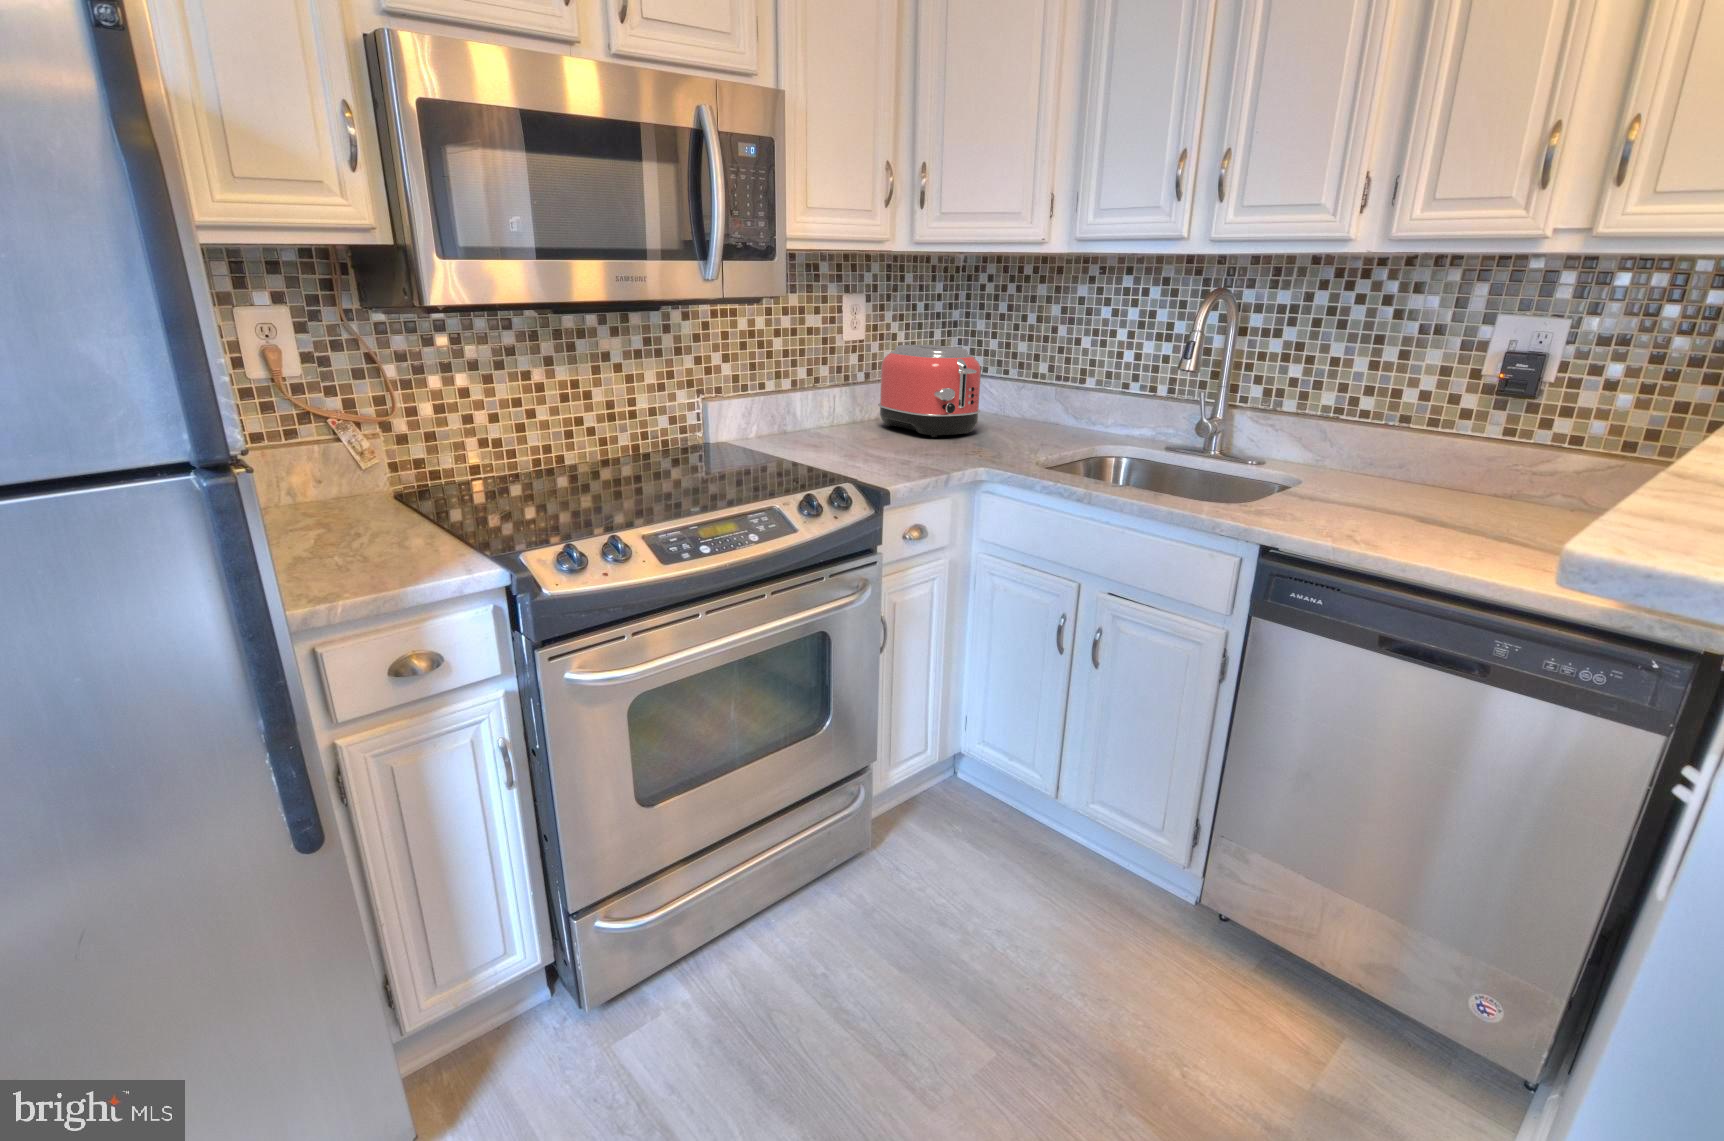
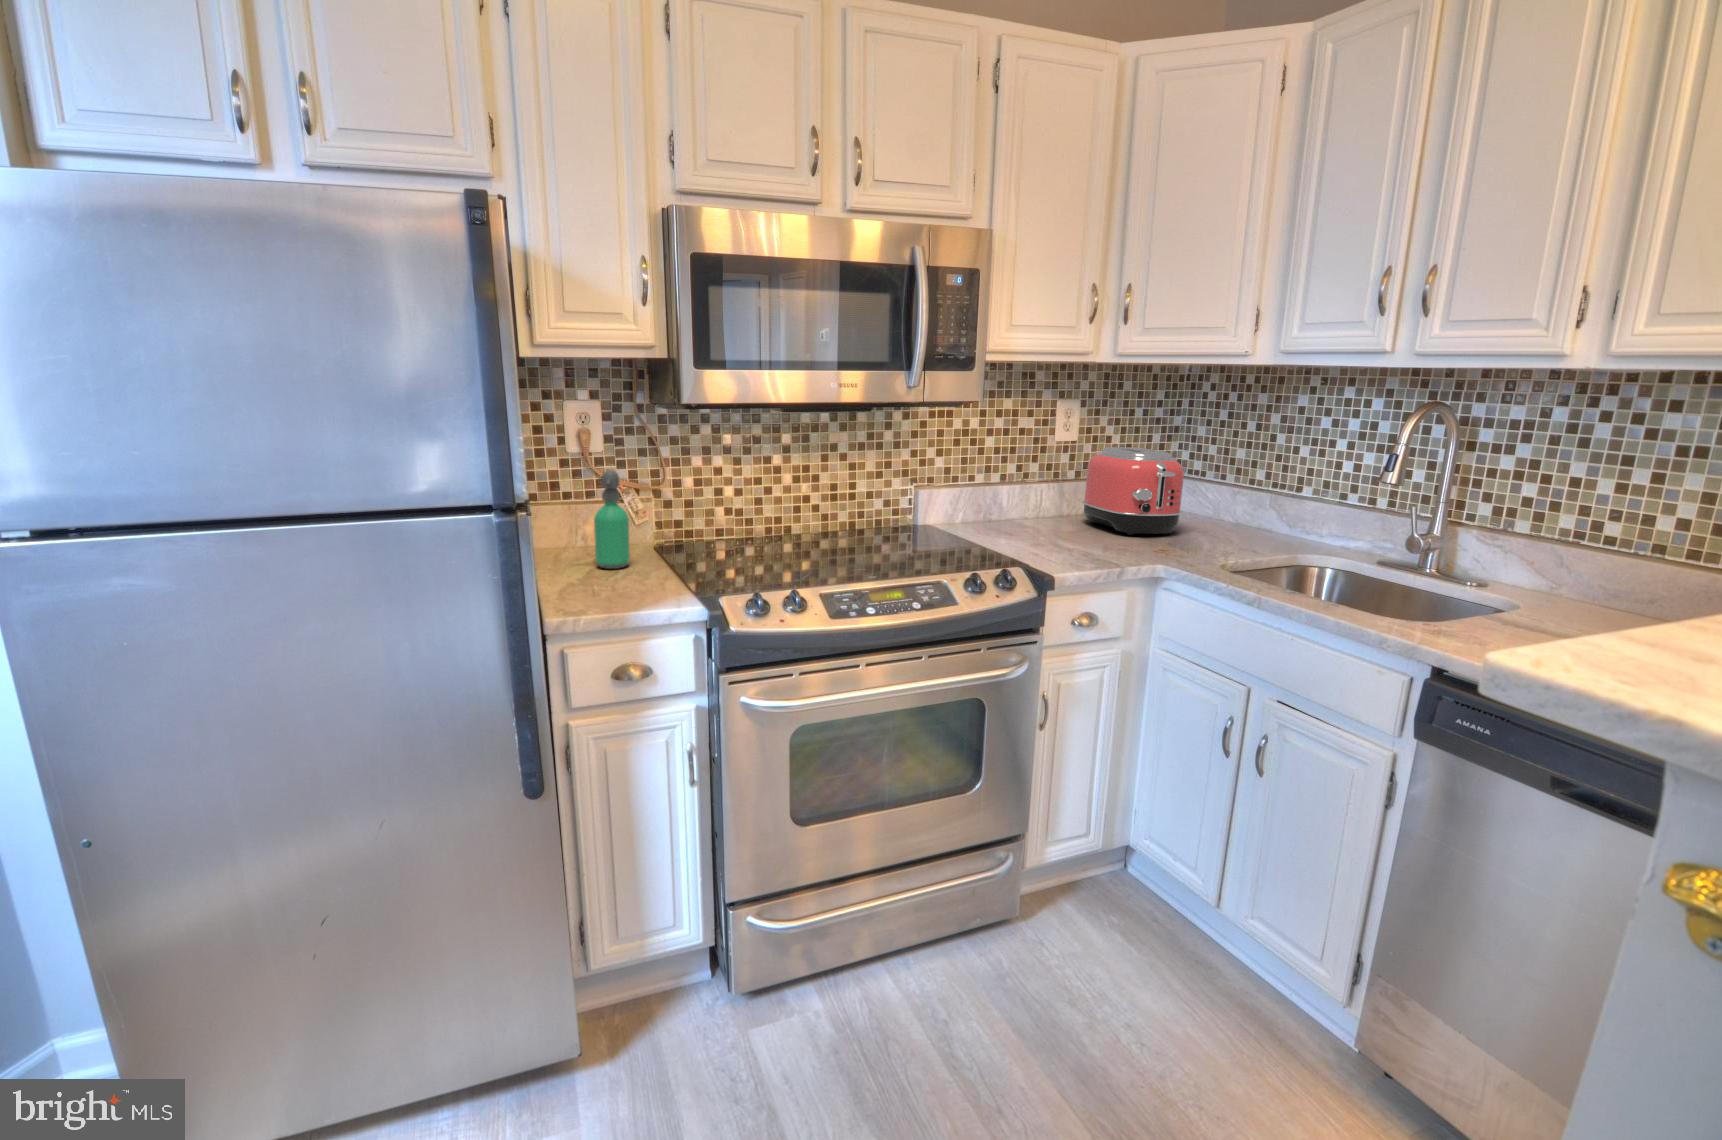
soap dispenser: none [308,400,369,532] -> present [594,470,630,569]

